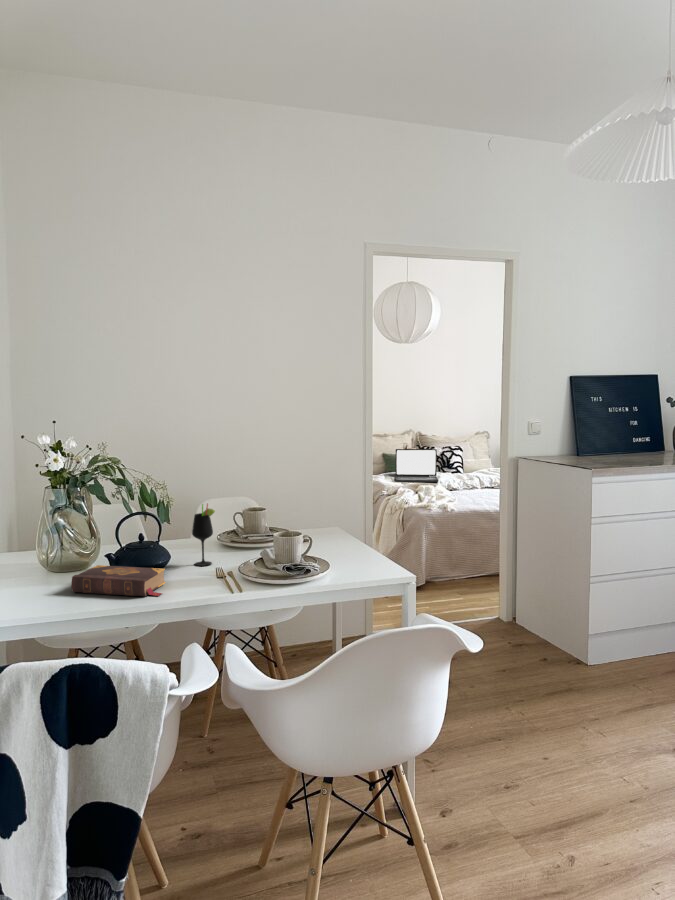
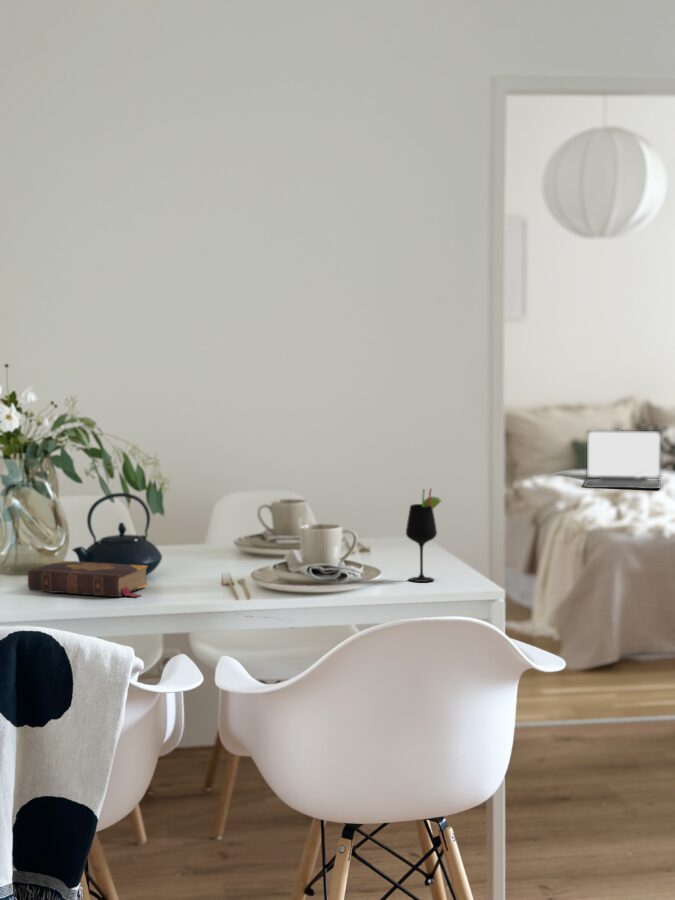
wine glass: present [192,504,215,566] -> present [406,489,441,582]

